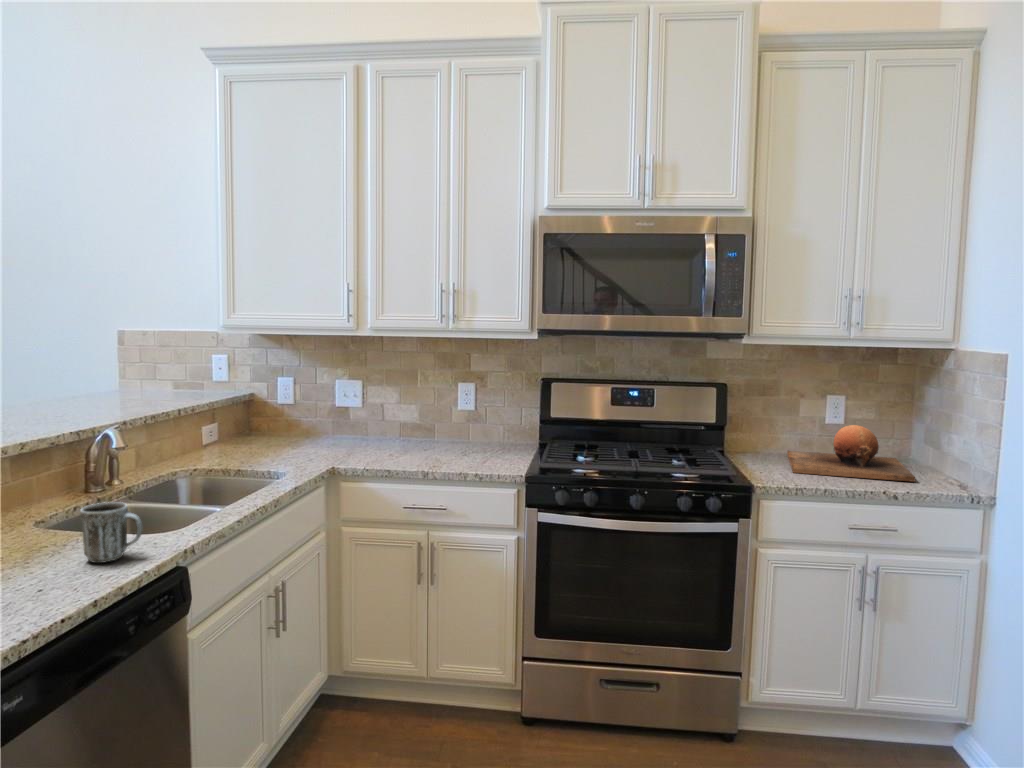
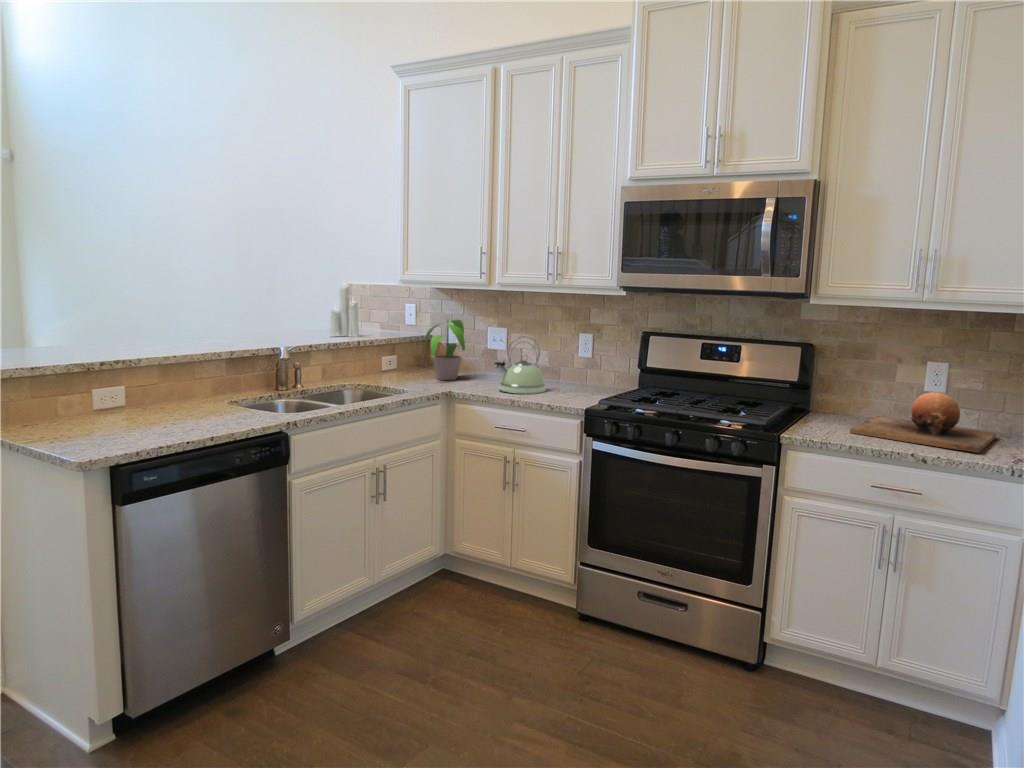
candle: none [123,319,167,405] -> present [330,283,359,337]
potted plant: none [263,373,334,452] -> present [424,319,465,380]
kettle: none [387,391,449,463] -> present [494,336,546,394]
mug: present [80,502,143,563] -> none [226,385,261,422]

